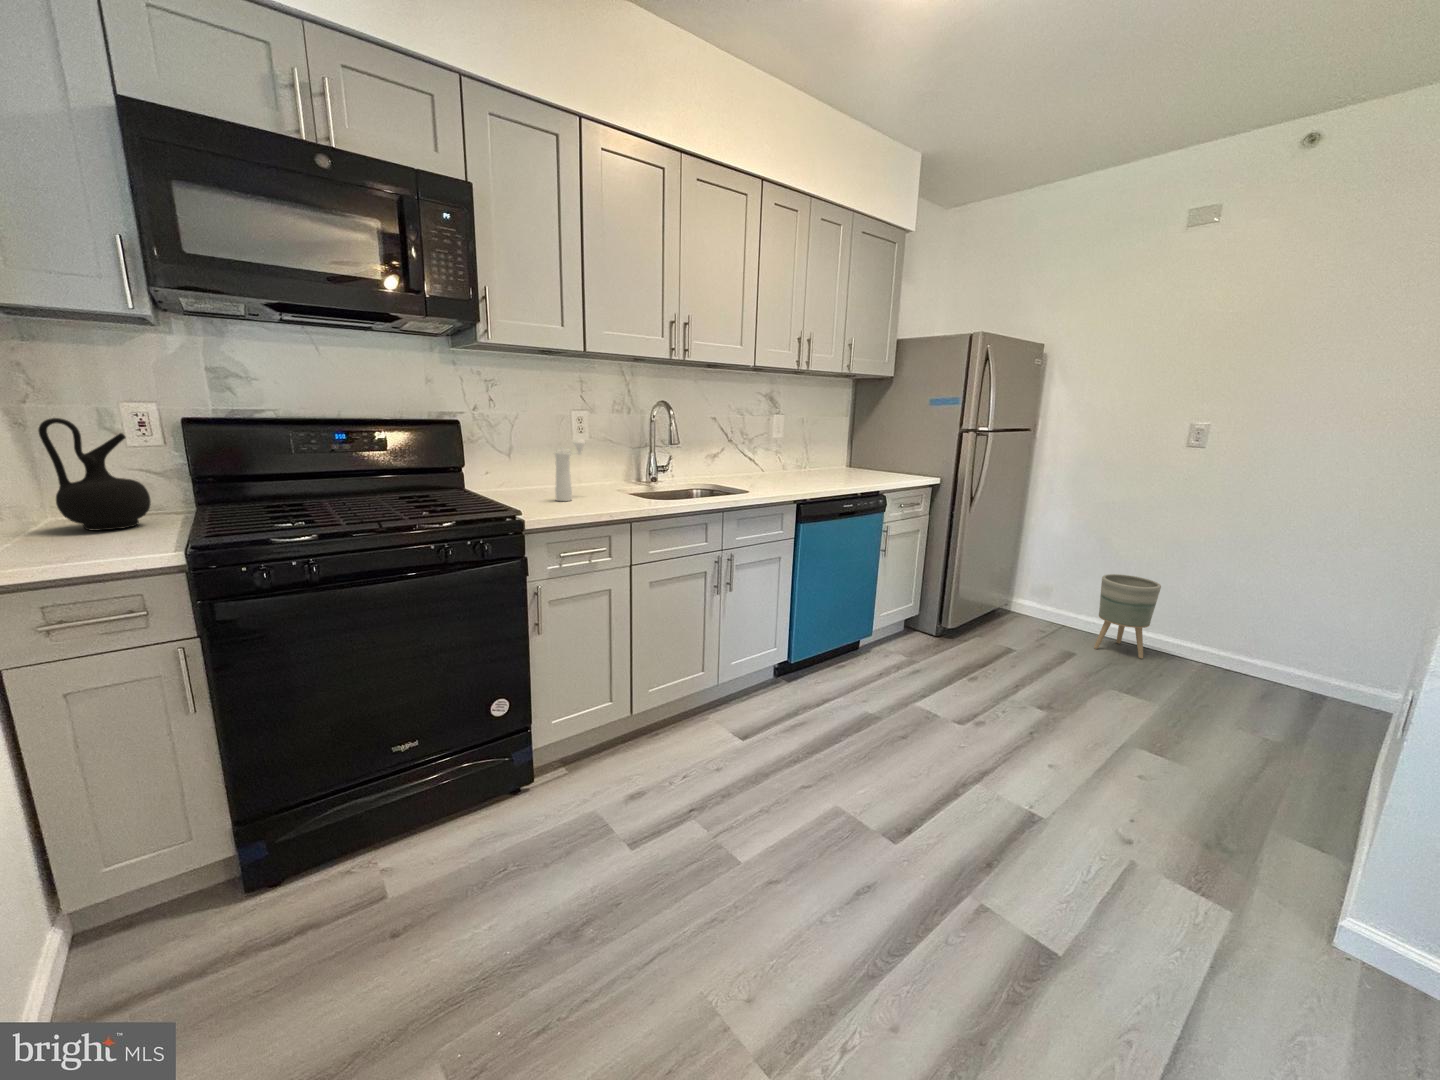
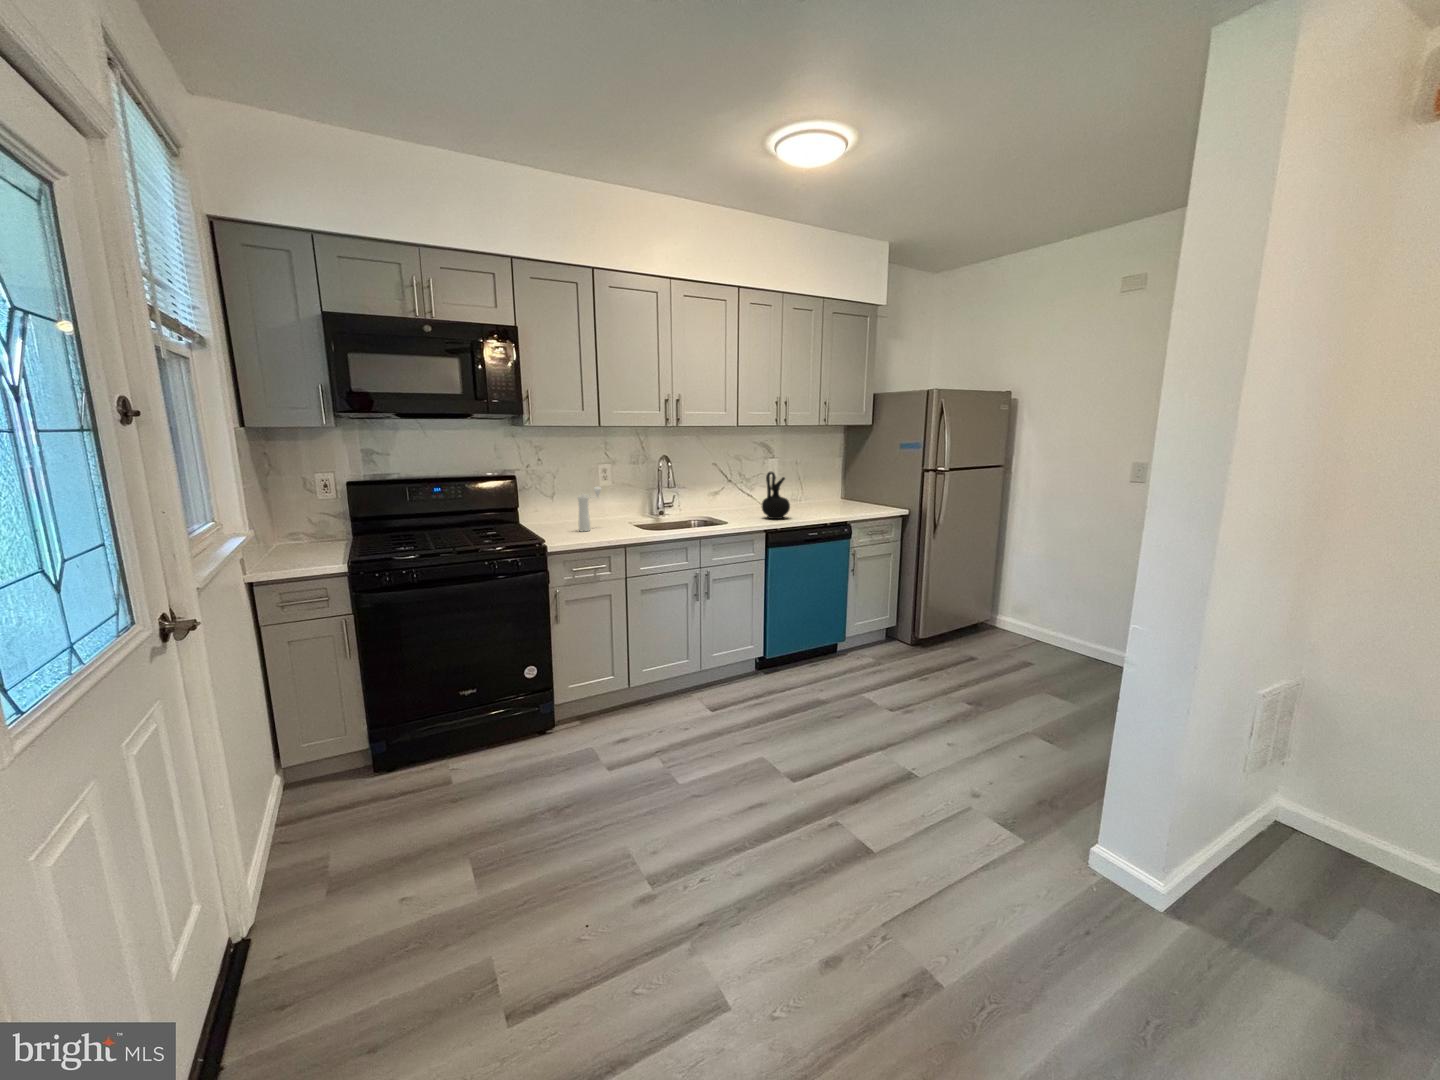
ceramic jug: present [38,418,151,531] -> present [761,472,790,519]
planter: present [1094,574,1161,659] -> none [1055,594,1111,670]

